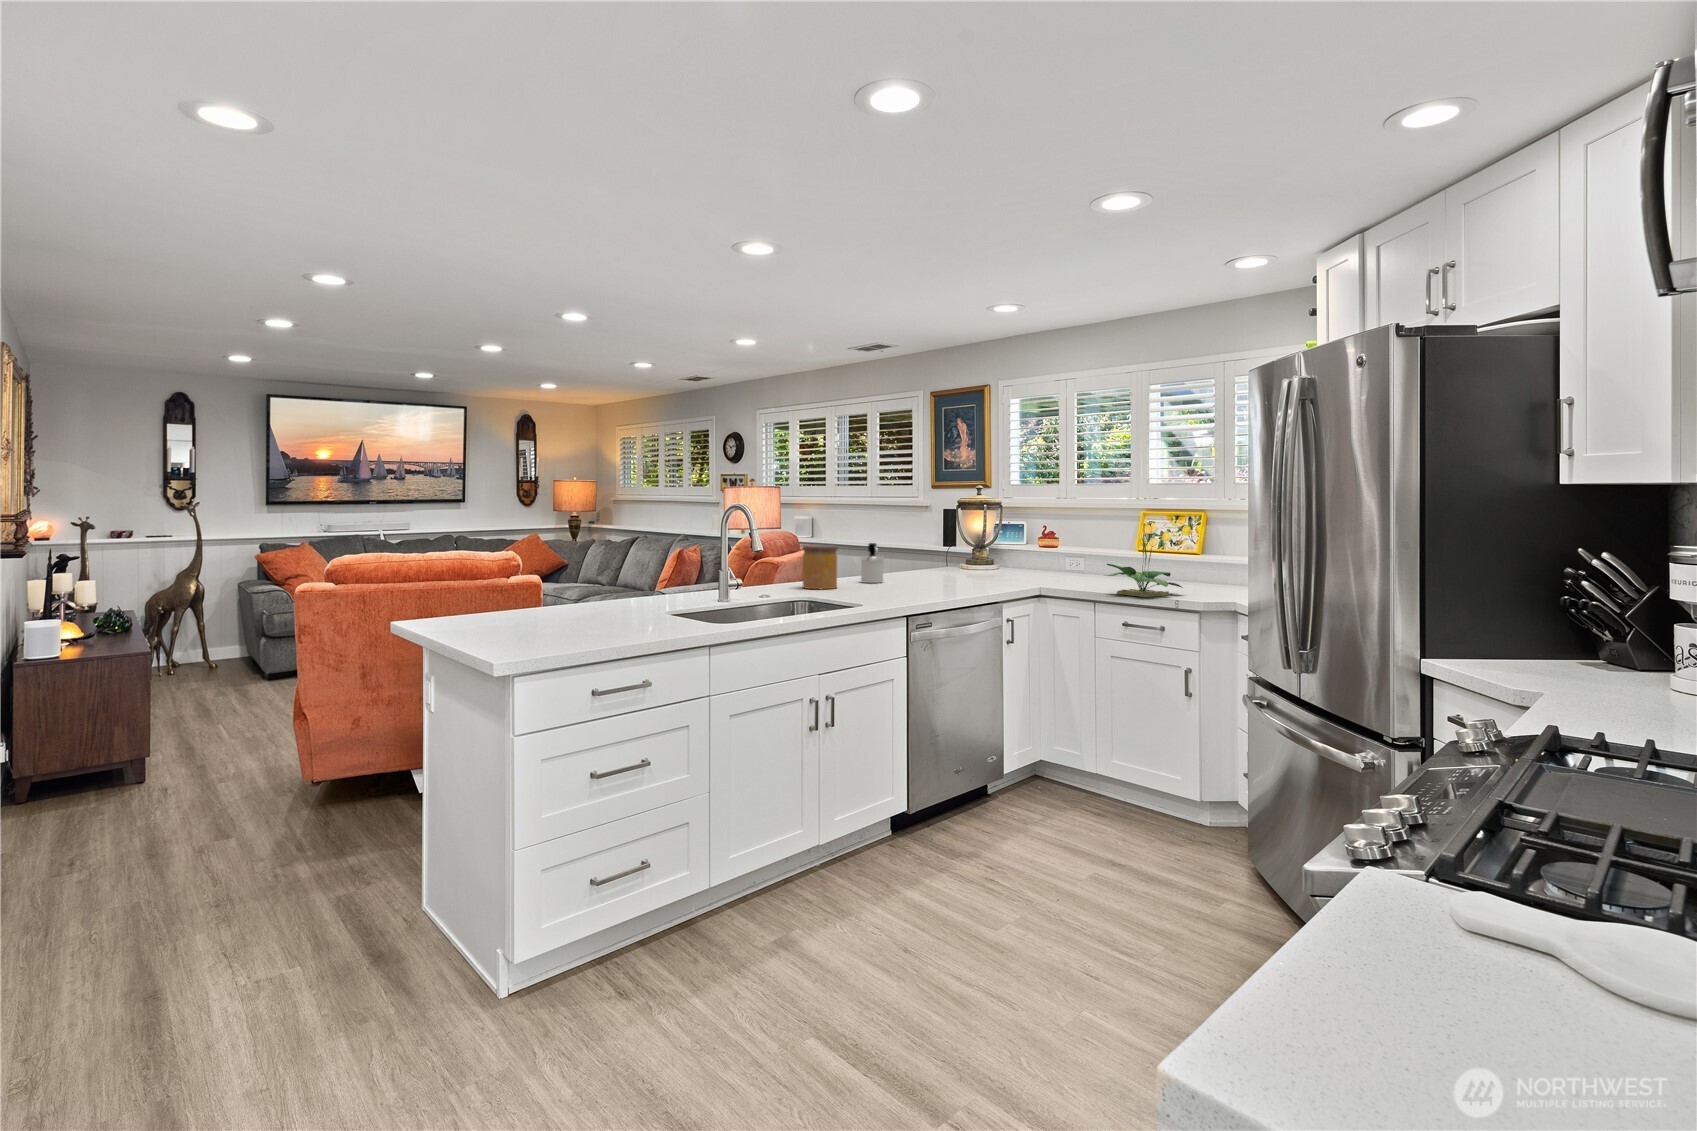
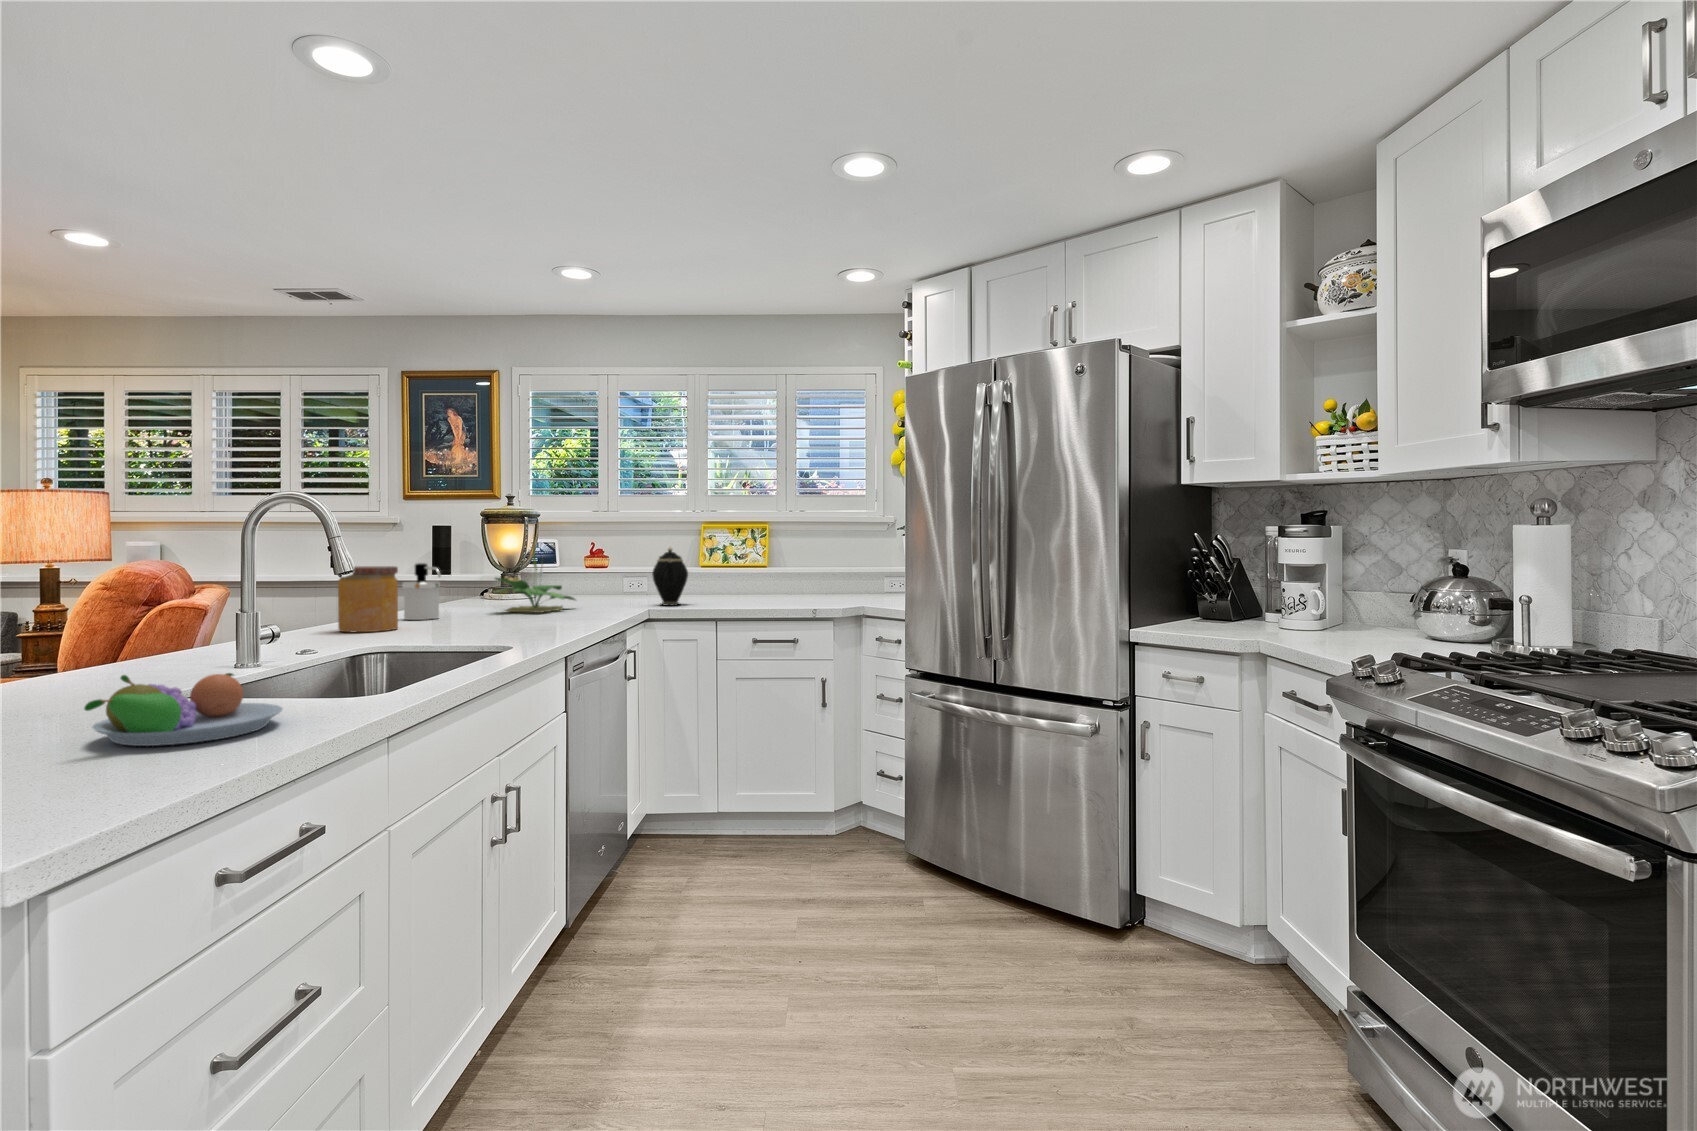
potted plant: present [1105,532,1182,597] -> present [494,545,575,613]
teapot: none [1051,535,1082,586] -> present [652,547,688,606]
fruit bowl: none [562,603,646,638] -> present [84,673,282,746]

